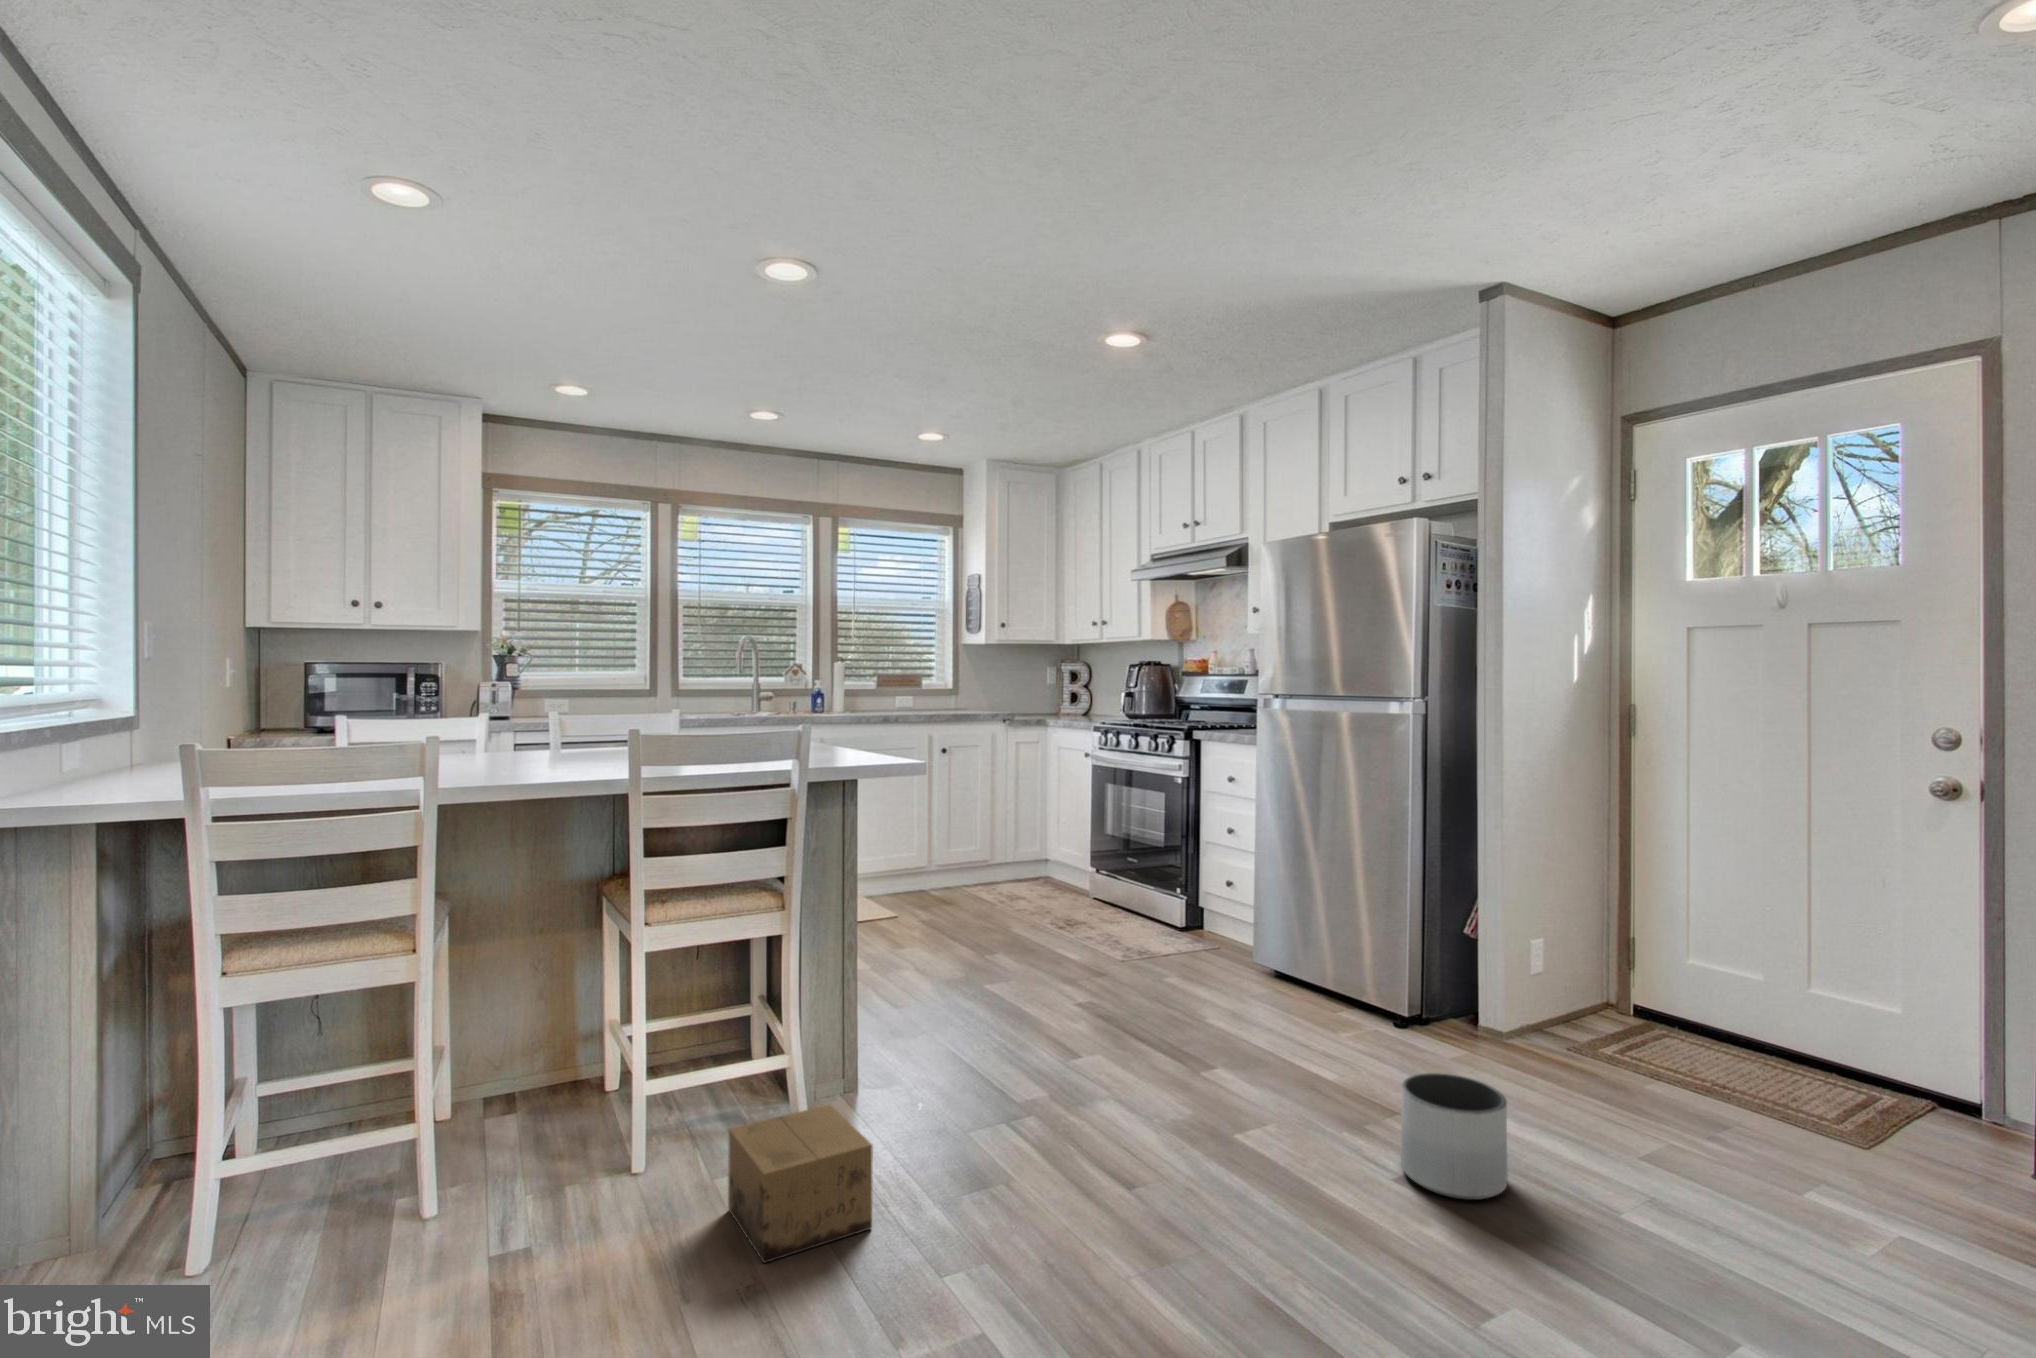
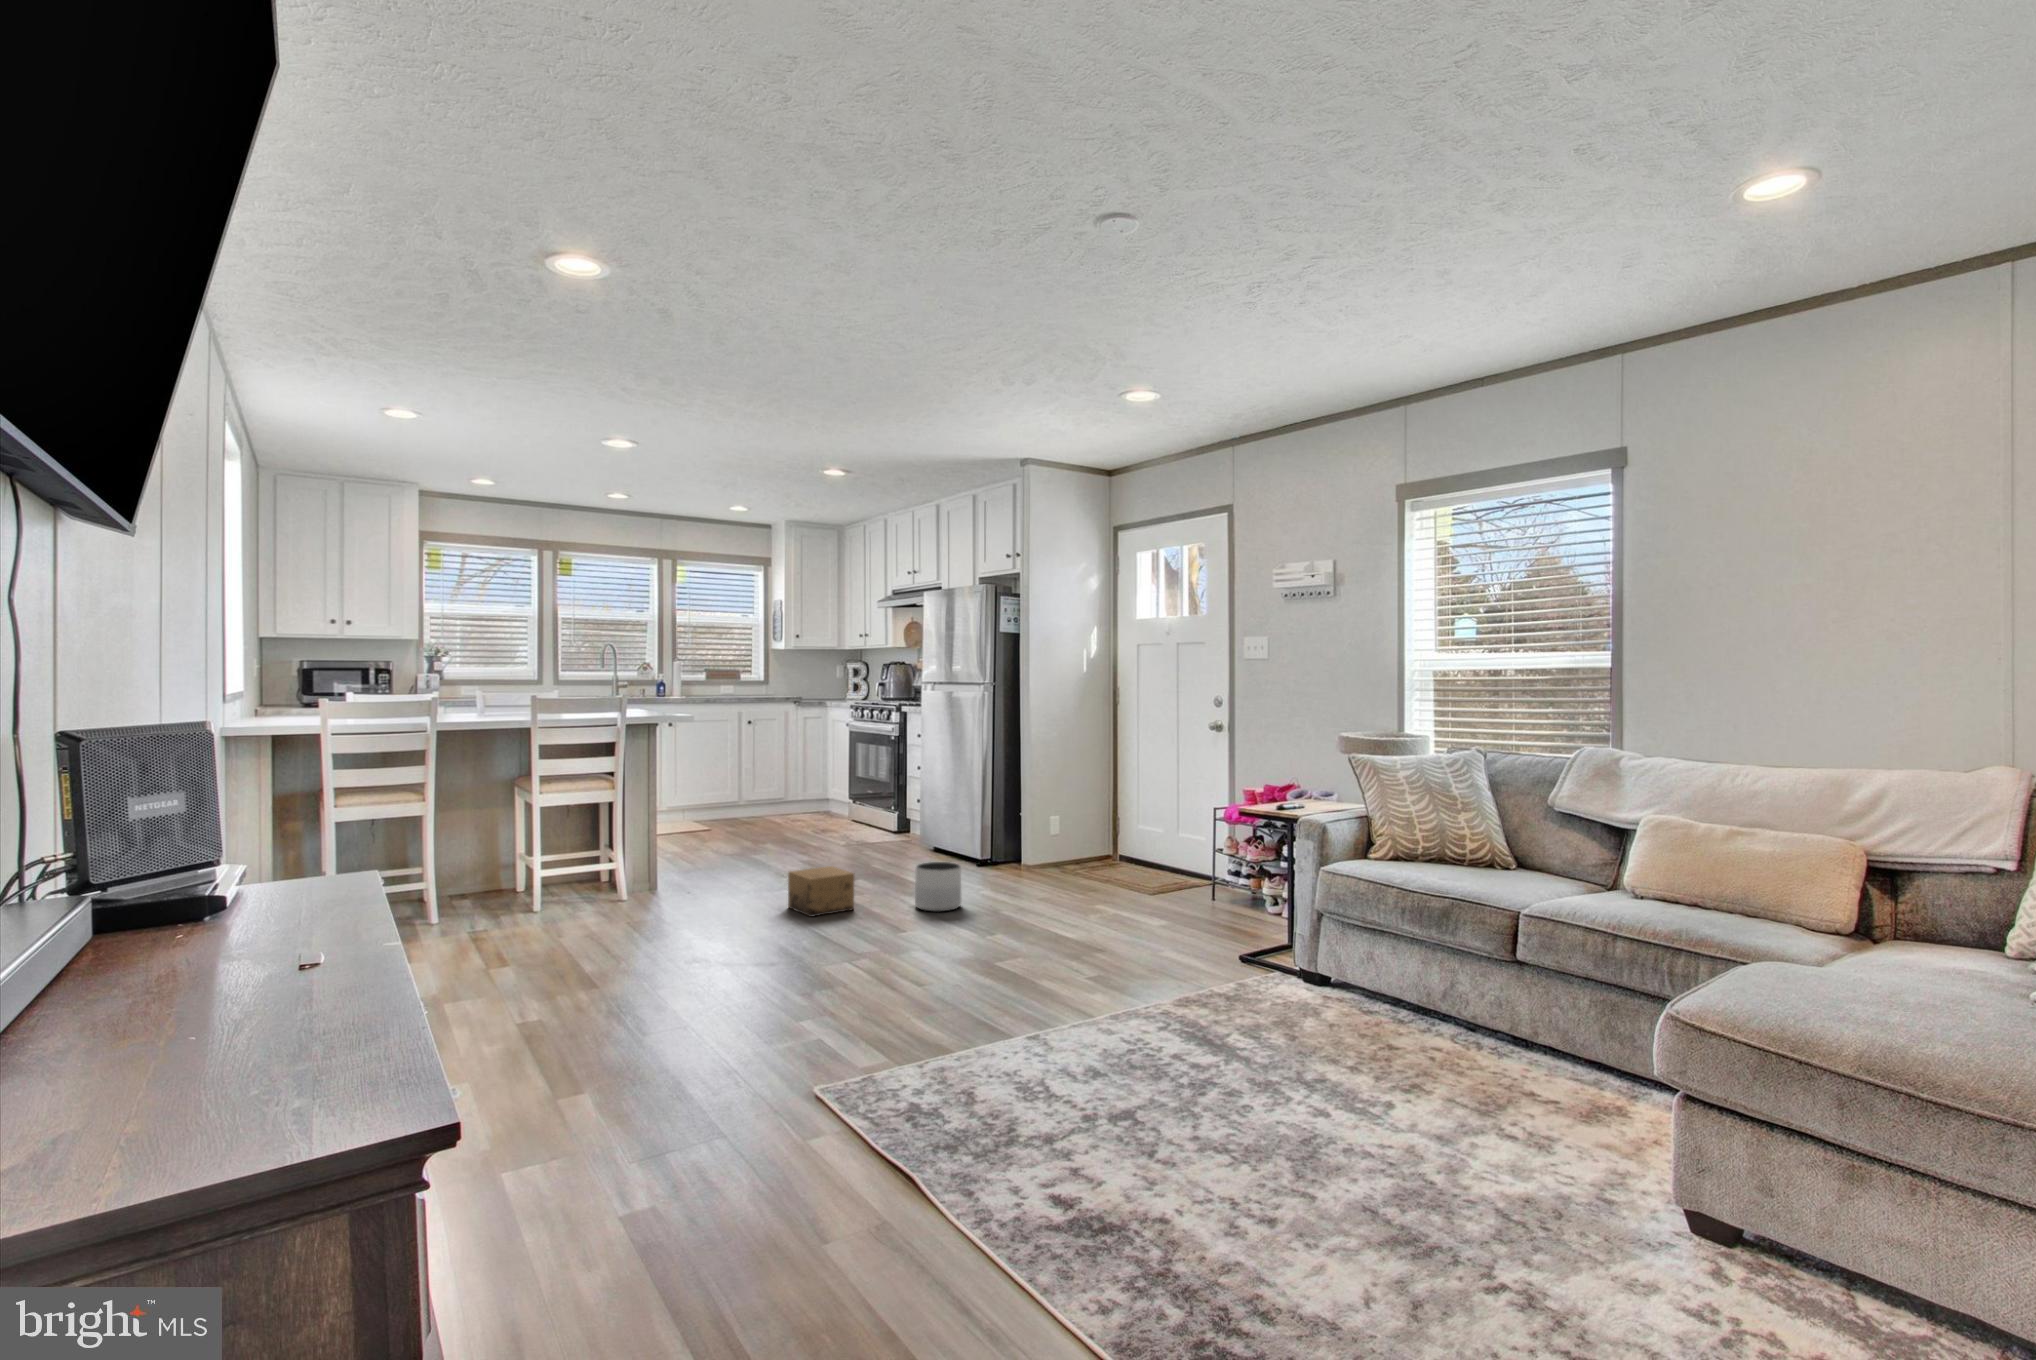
cardboard box: present [728,1104,873,1263] -> present [788,866,854,917]

